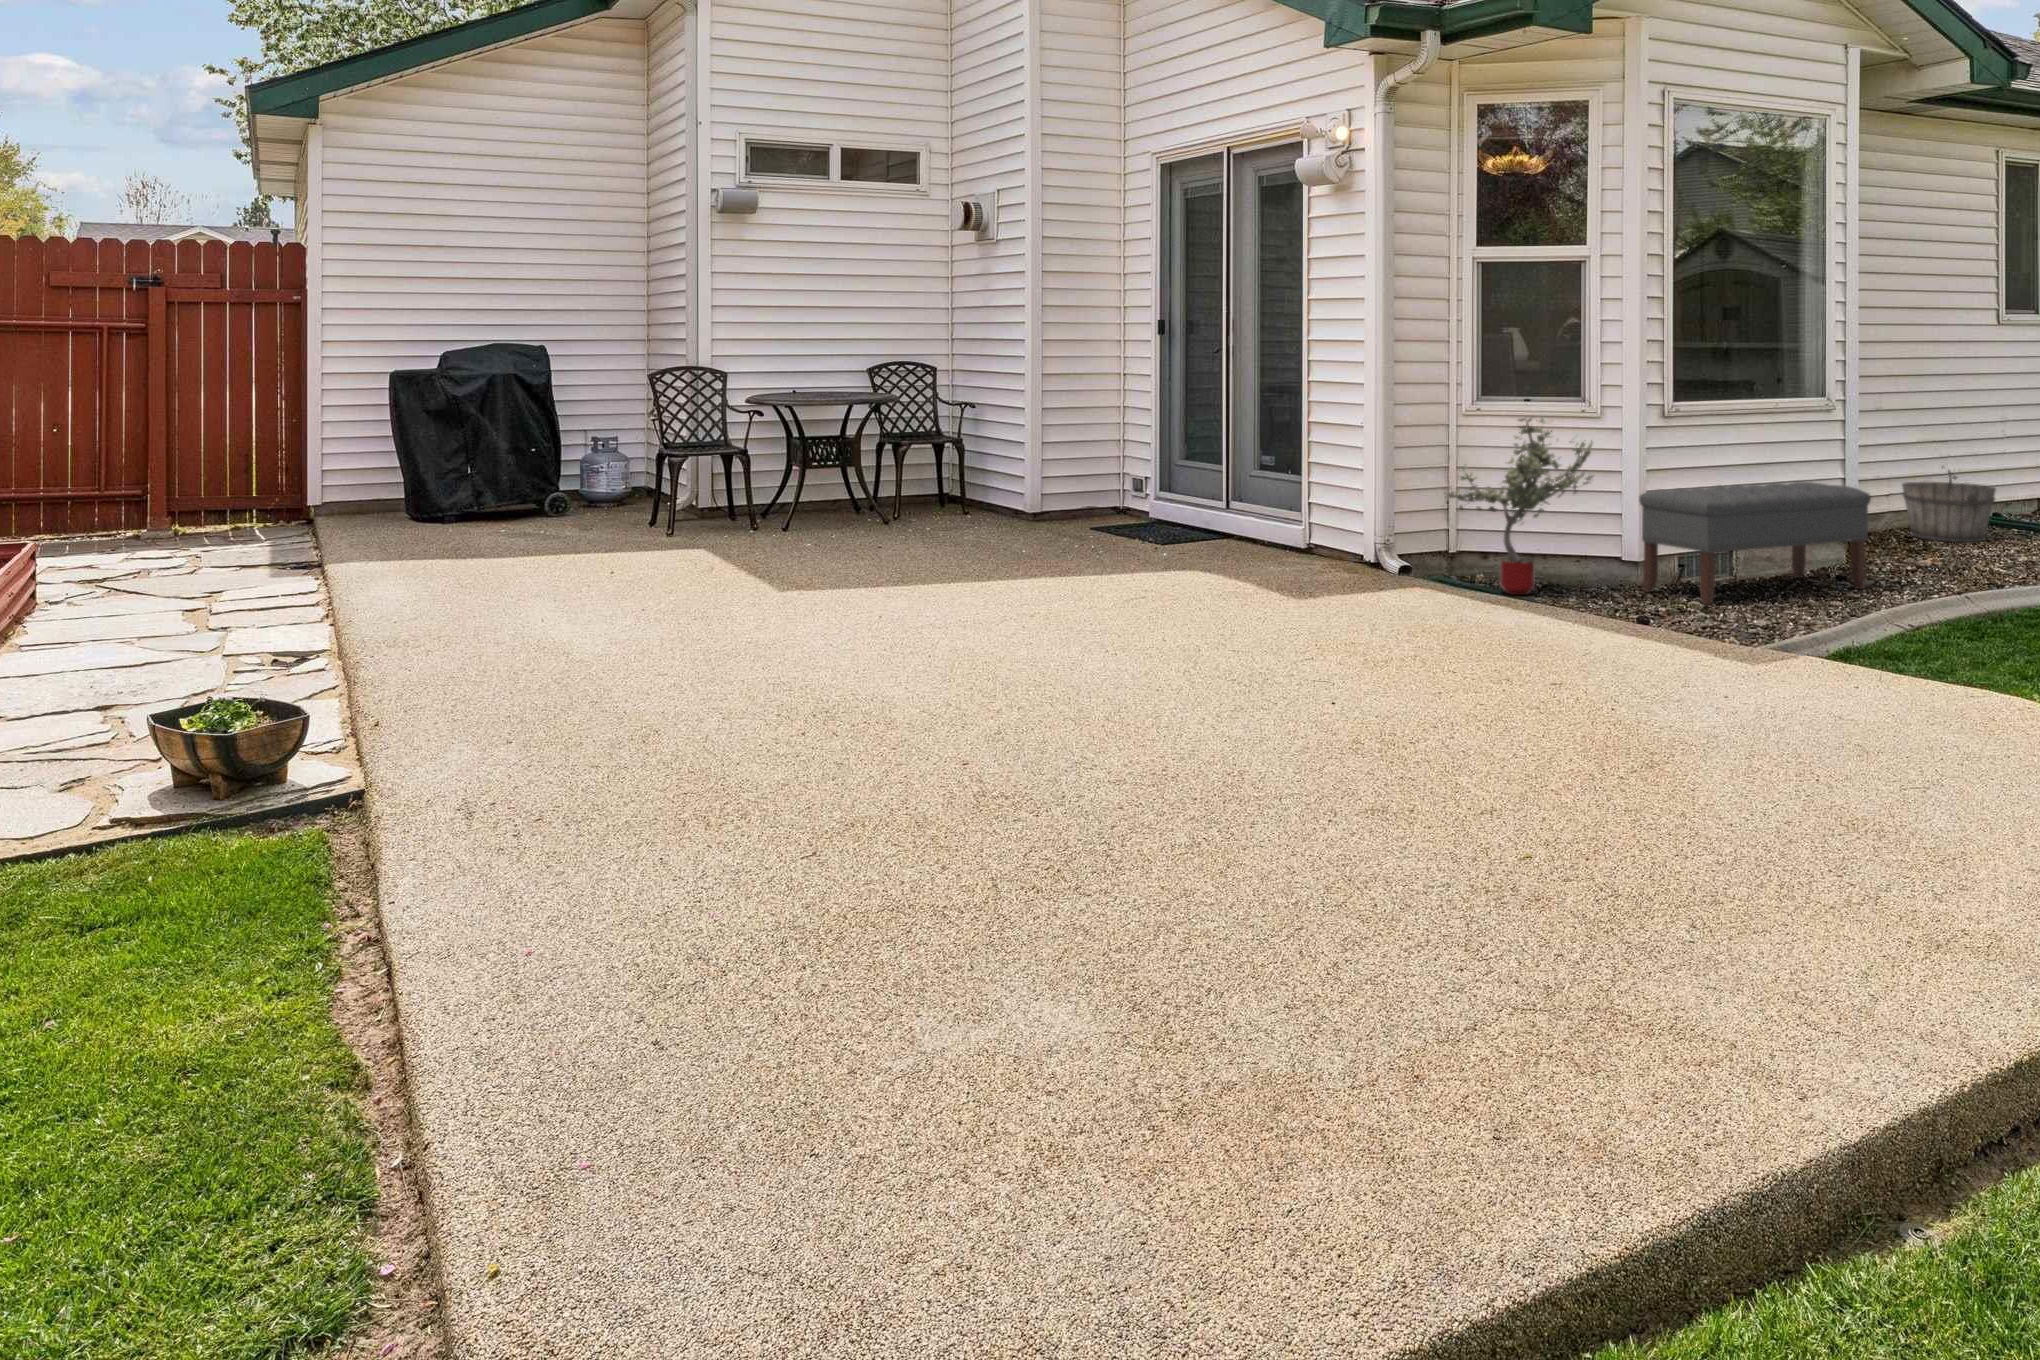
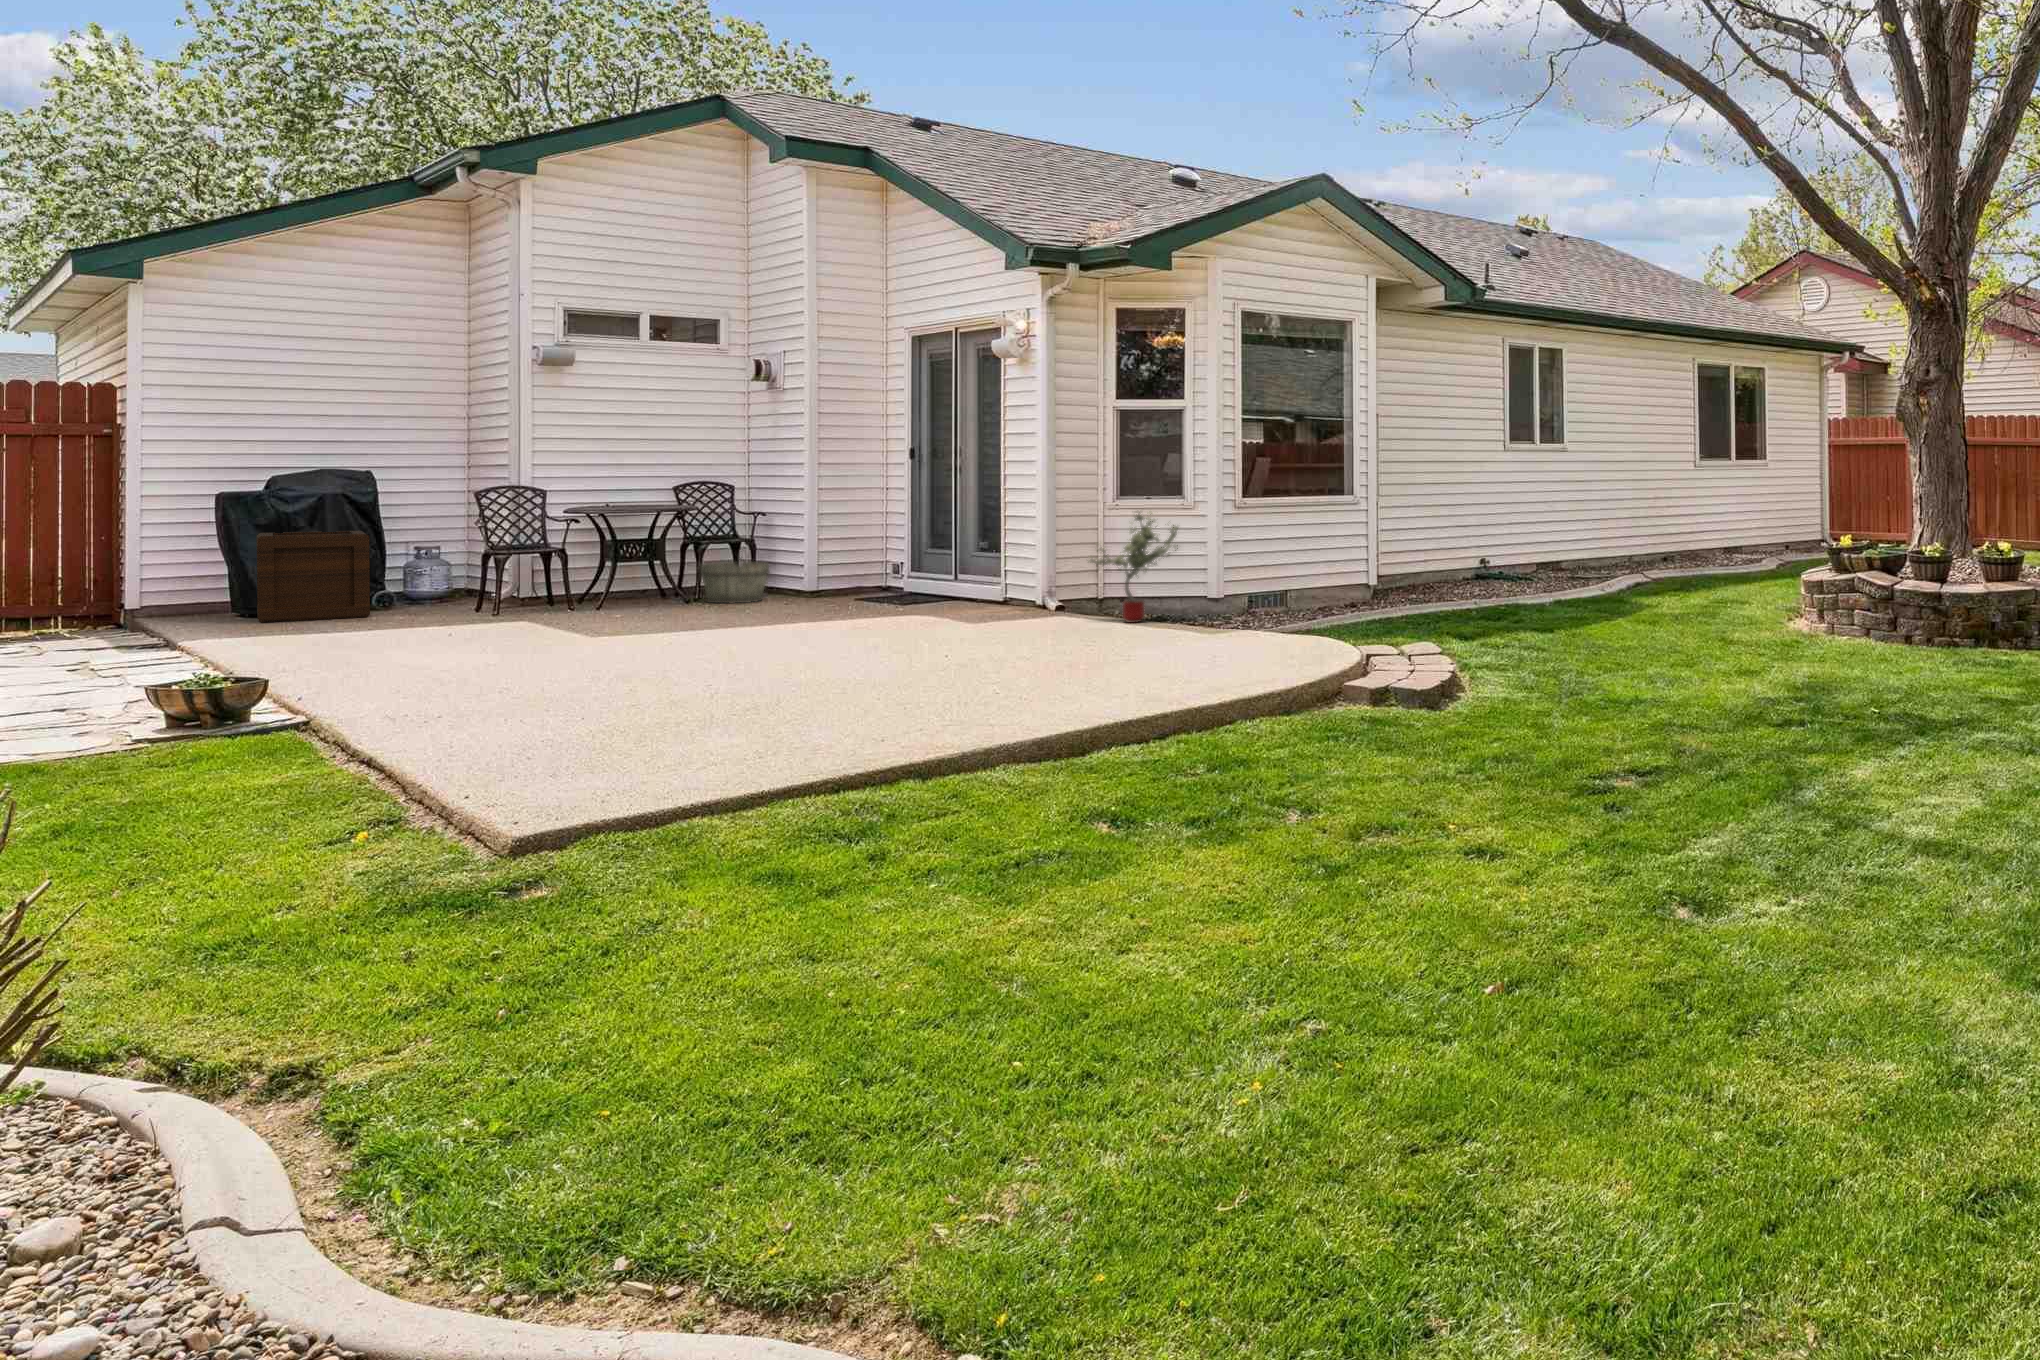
wooden crate: none [422,419,538,533] -> present [256,531,370,623]
wooden bucket: present [1902,471,1996,542] -> present [699,557,769,603]
bench: present [1639,482,1871,605] -> none [1214,549,1361,622]

